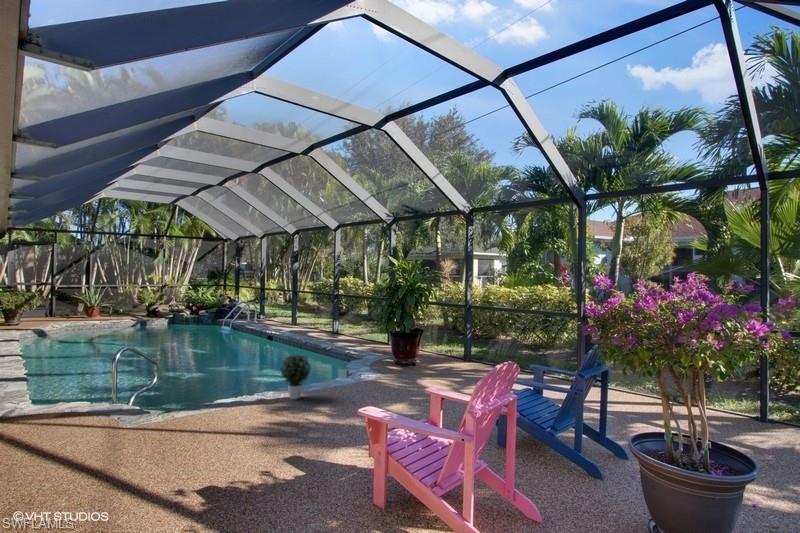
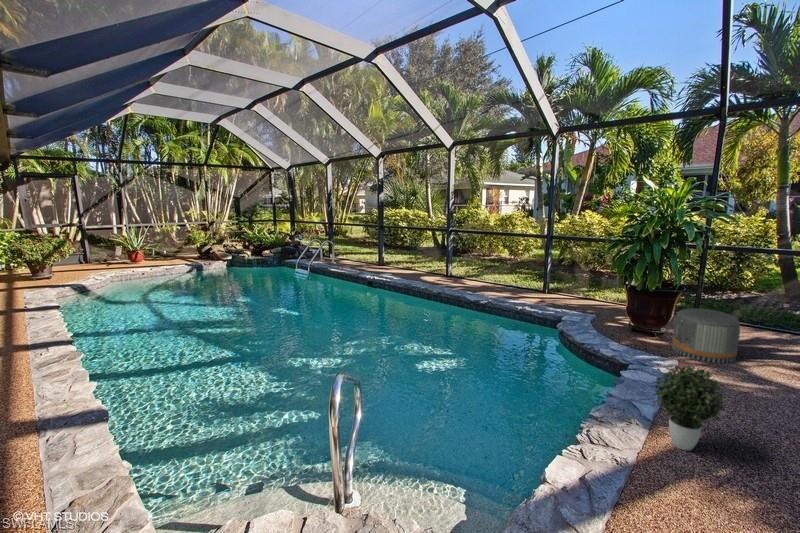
pouf: none [394,345,429,379] -> present [672,309,740,363]

